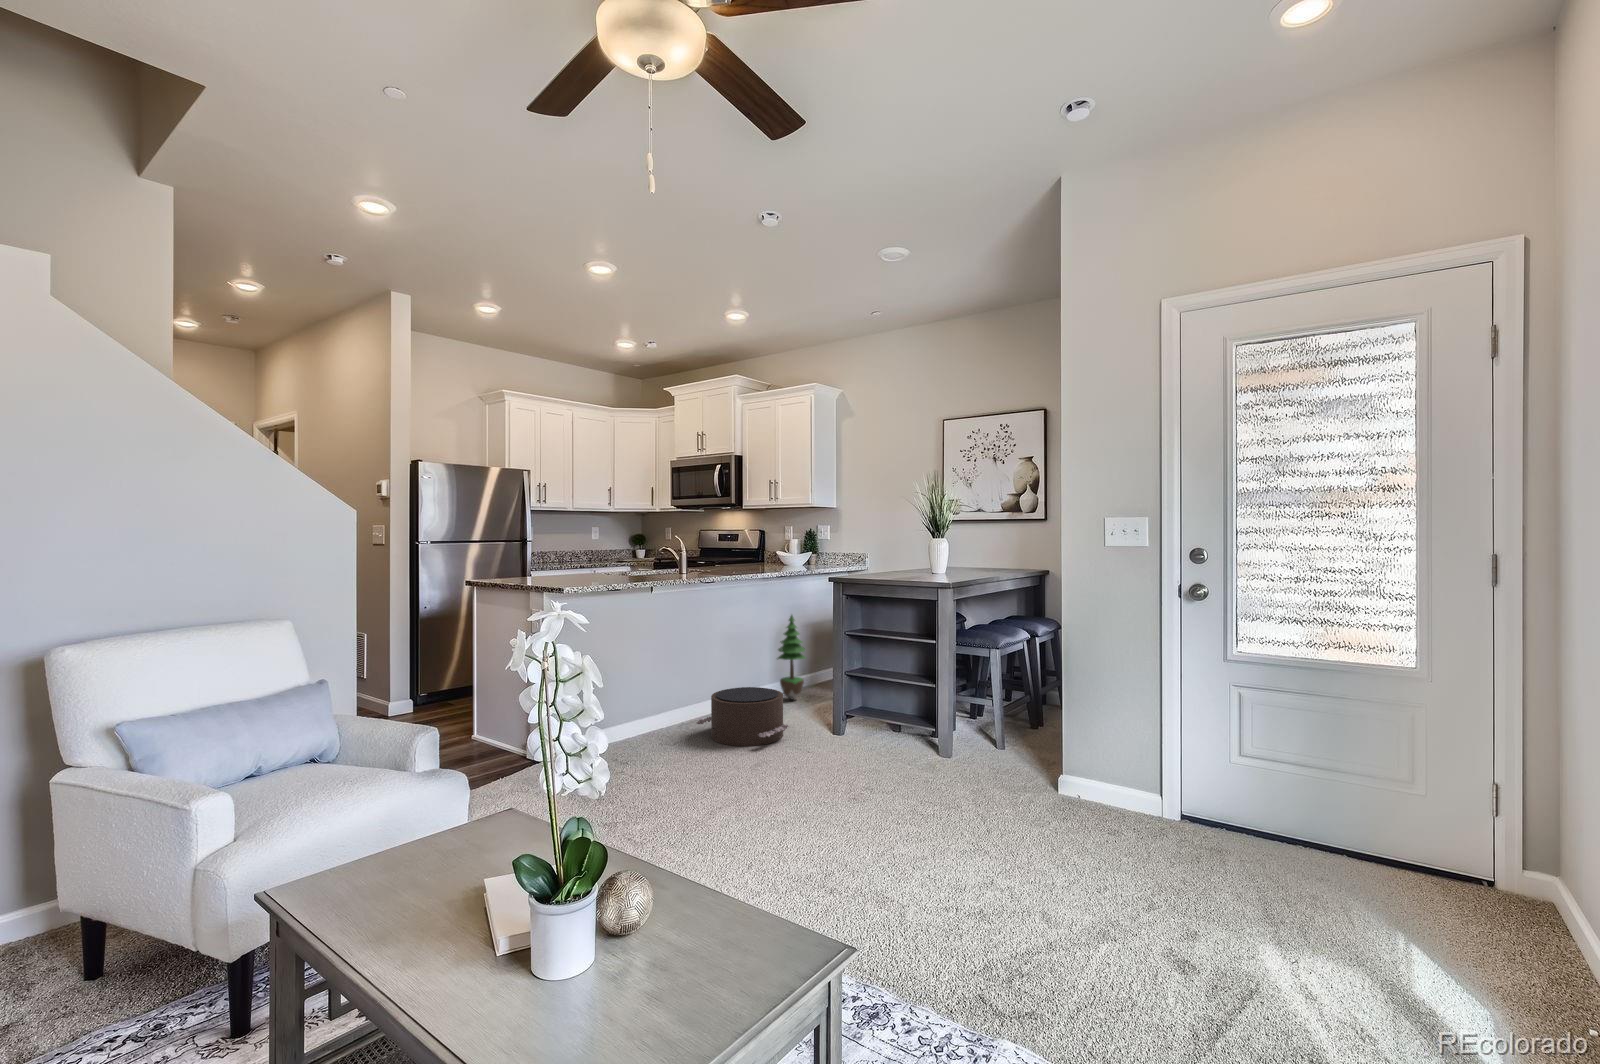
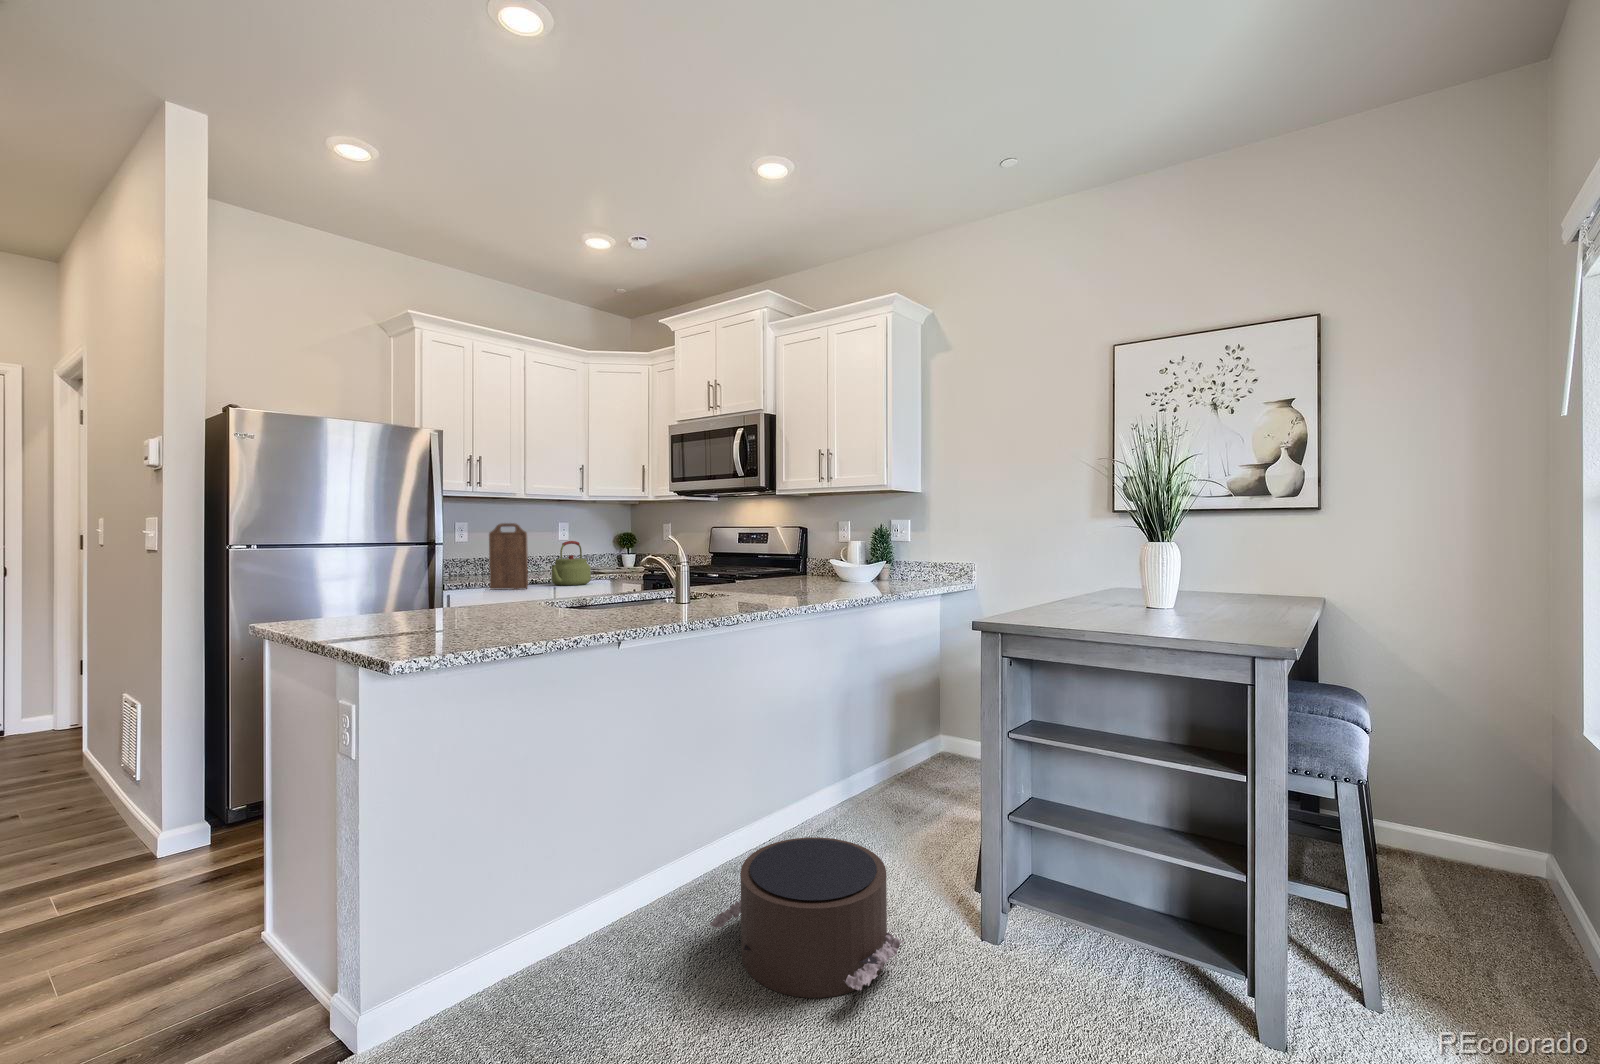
cutting board: none [555,526,580,569] -> present [489,523,528,590]
kettle: none [593,539,619,568] -> present [552,541,591,585]
potted tree: present [778,615,806,699] -> none [846,674,899,823]

